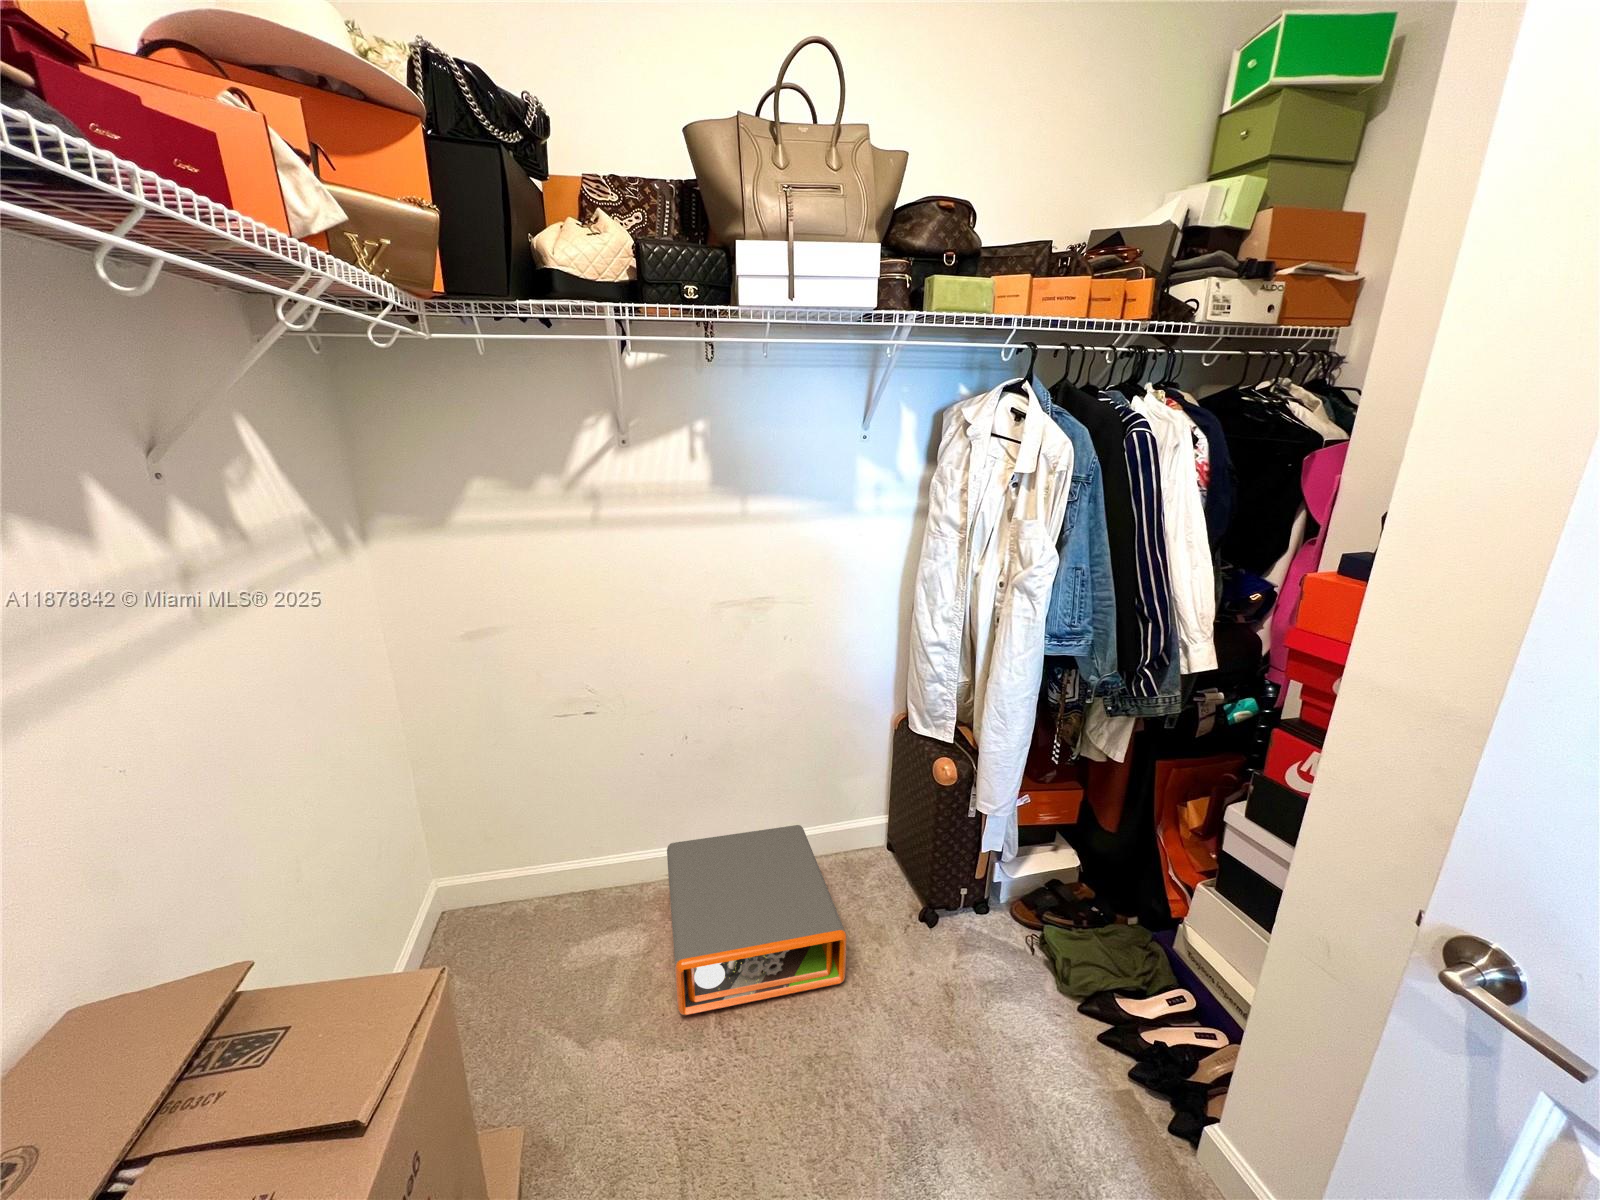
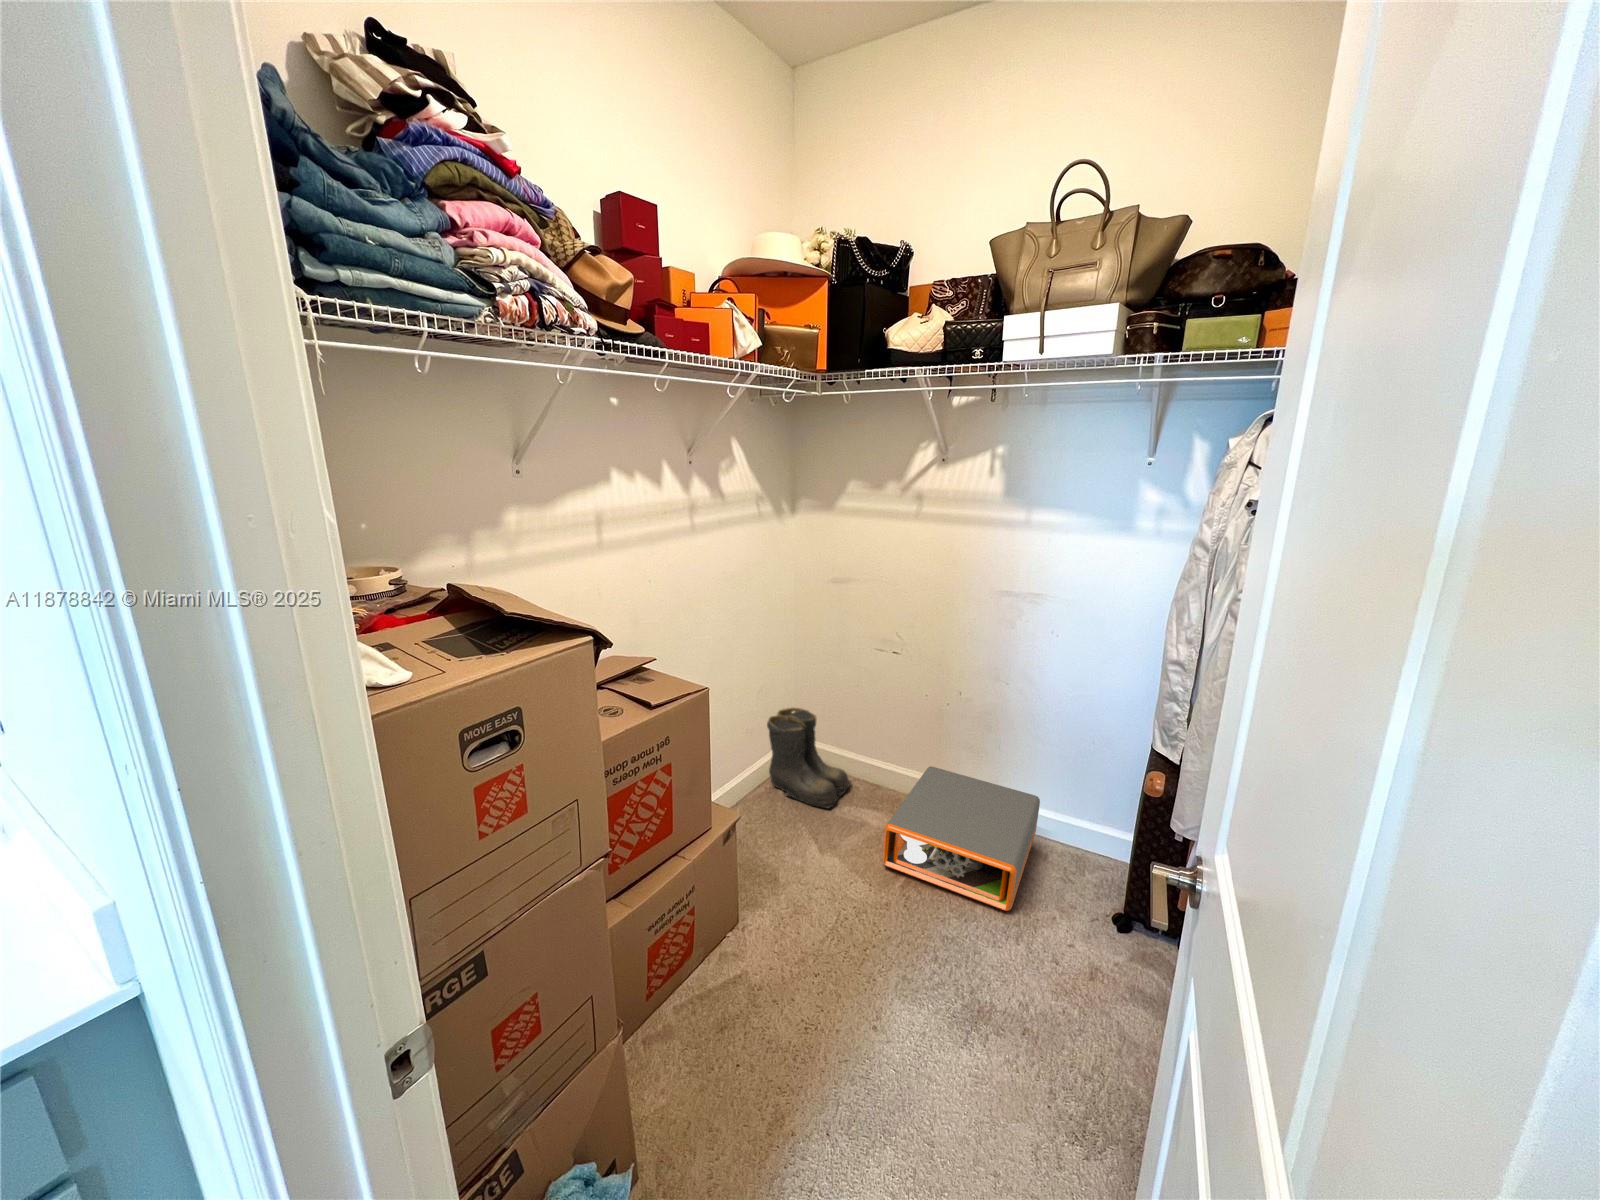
boots: none [409,844,566,991] -> present [767,707,852,808]

